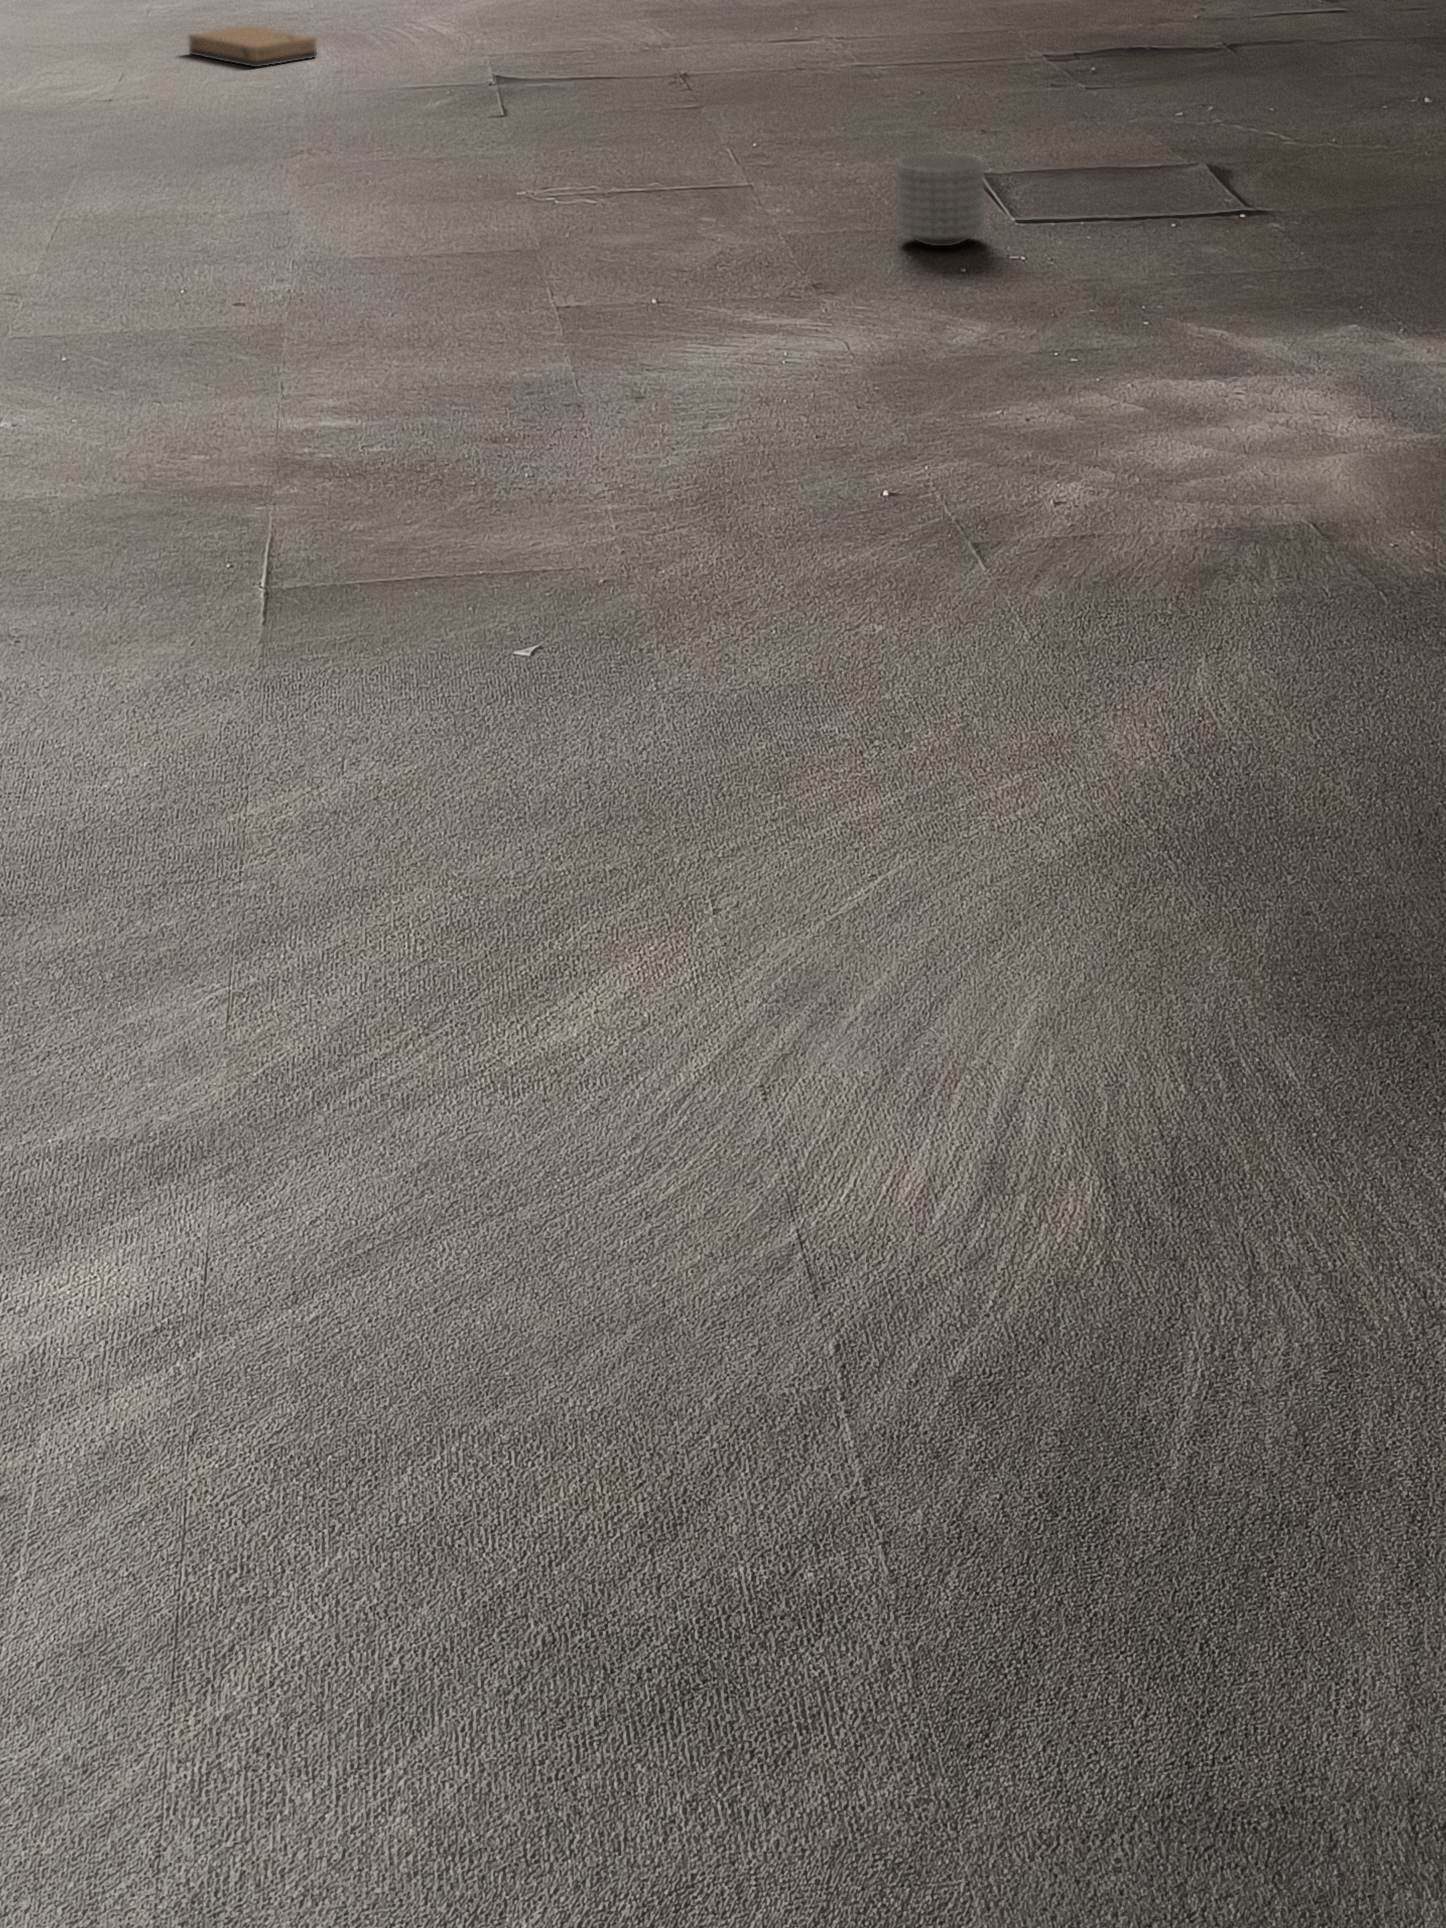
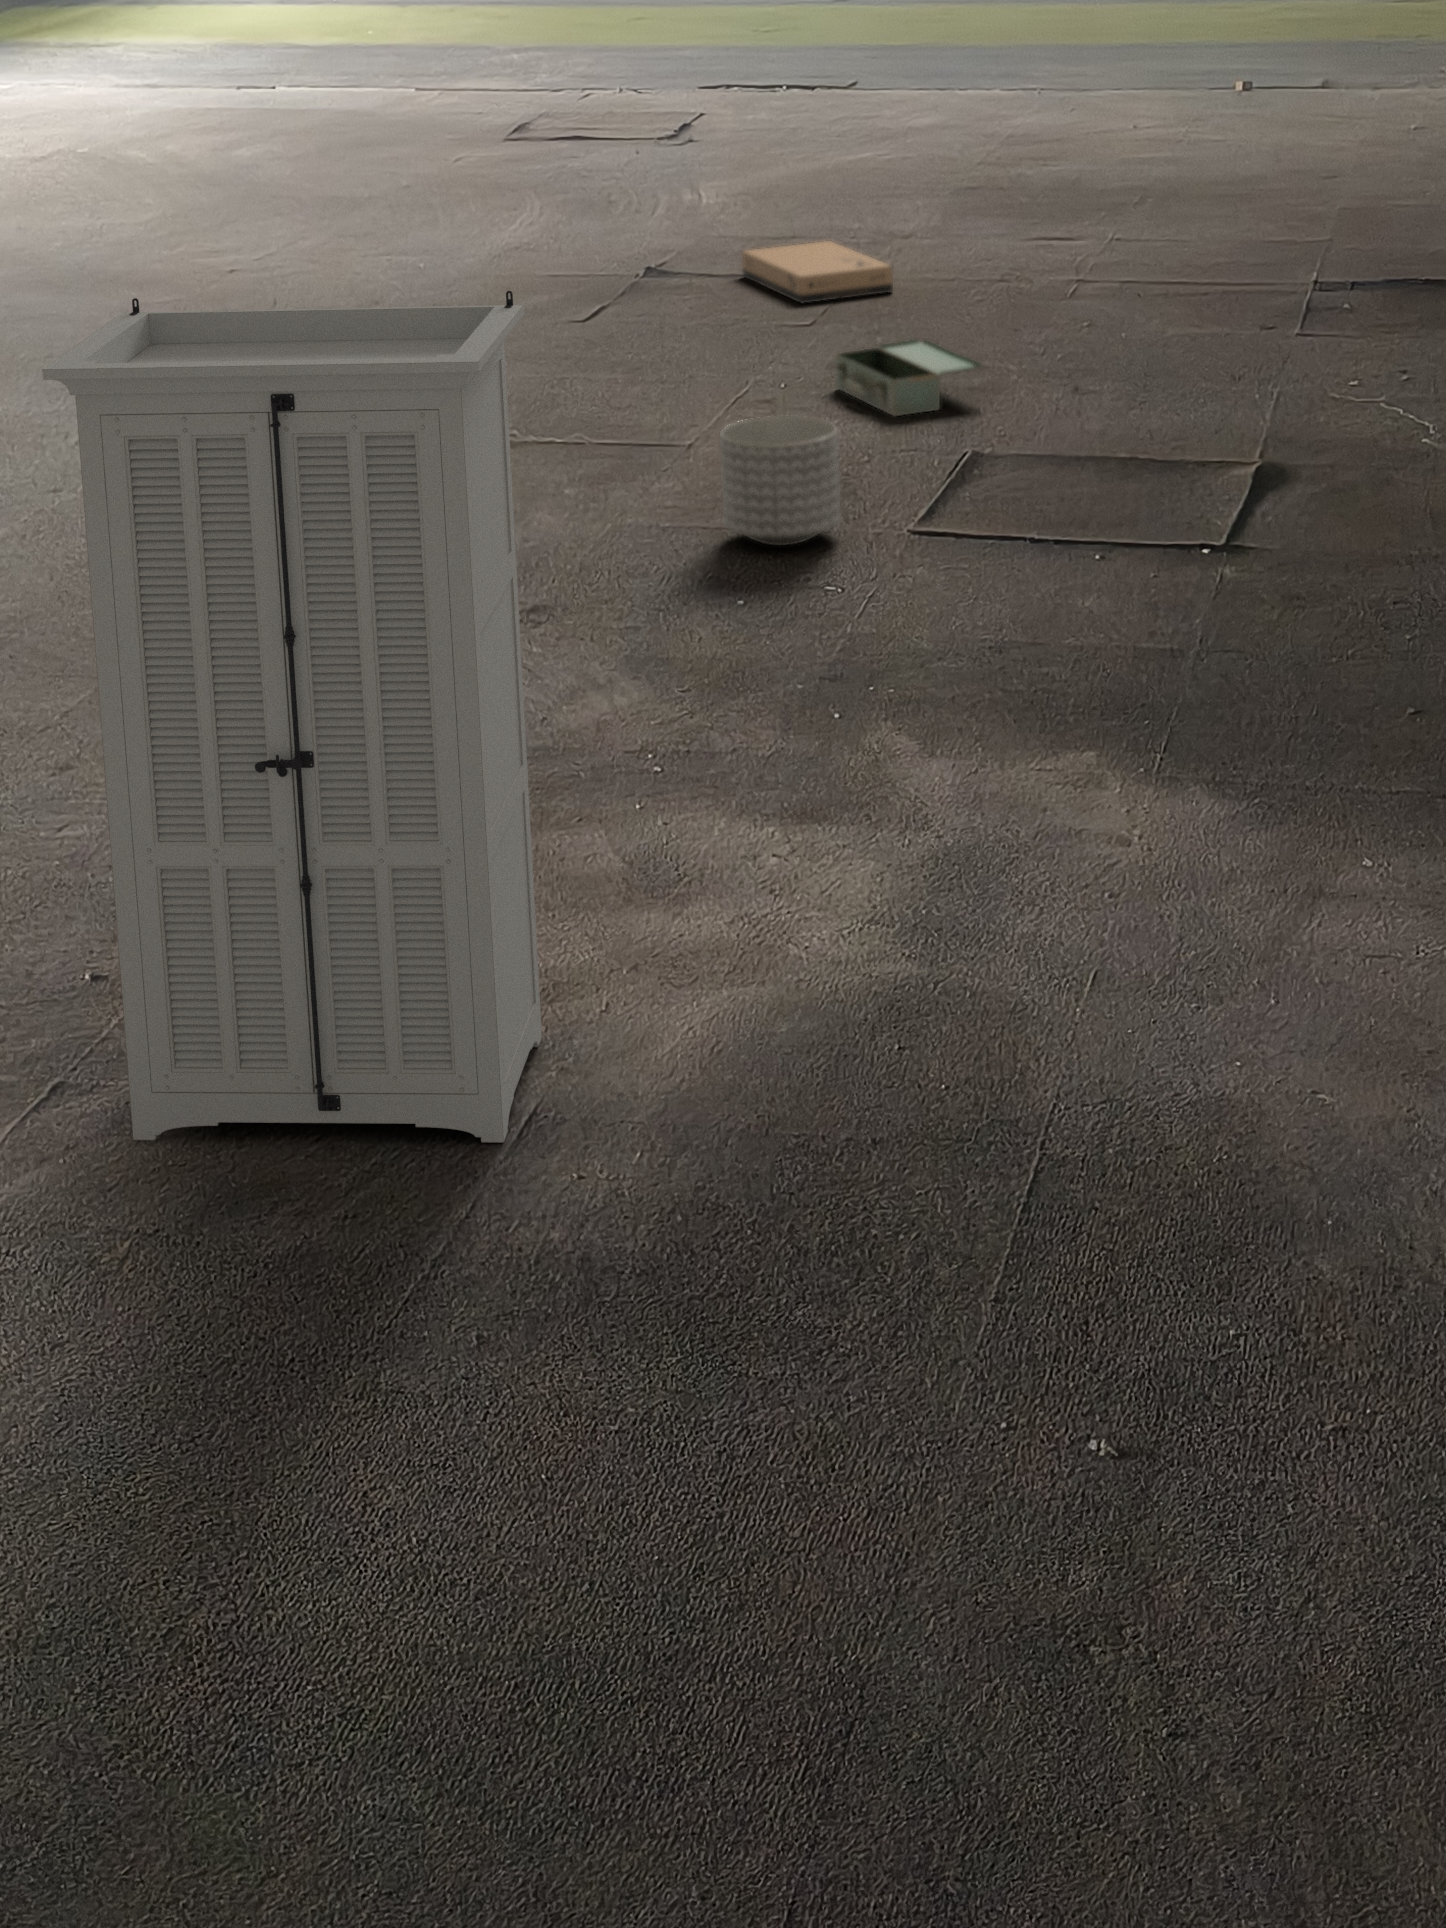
storage cabinet: none [1043,7,1368,572] -> present [42,291,542,1143]
cardboard box: present [189,26,317,67] -> present [742,241,893,303]
toolbox: none [809,111,937,165] -> present [835,340,982,416]

